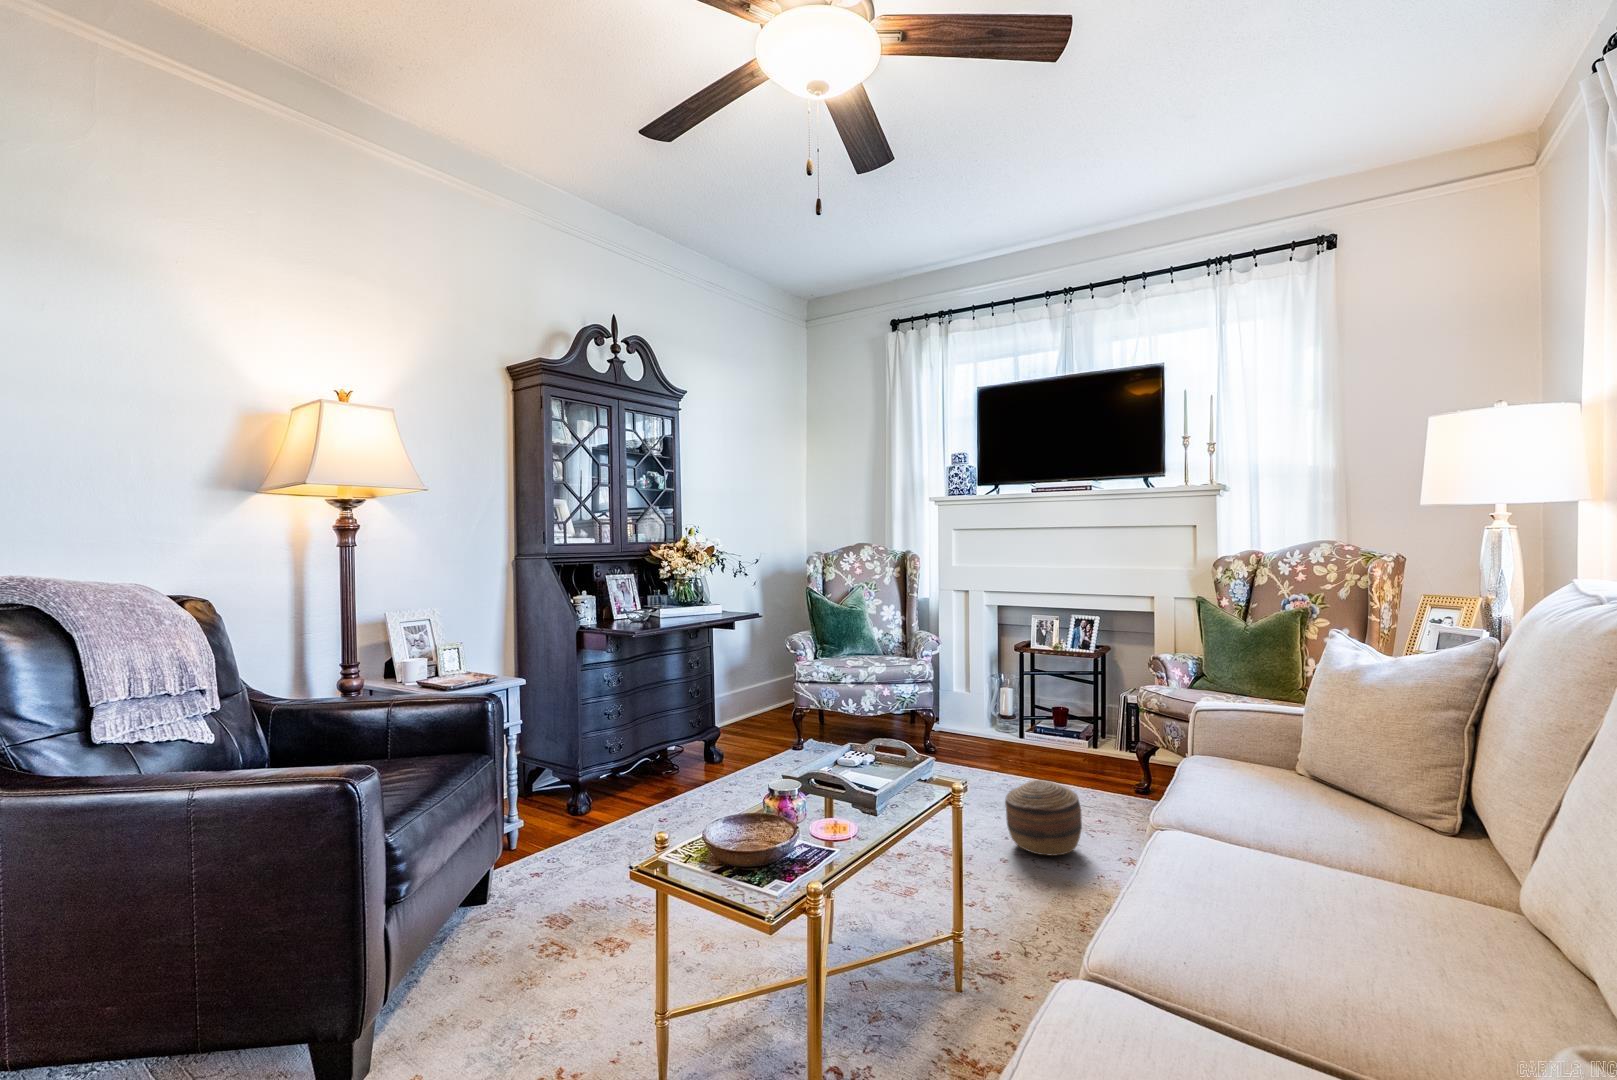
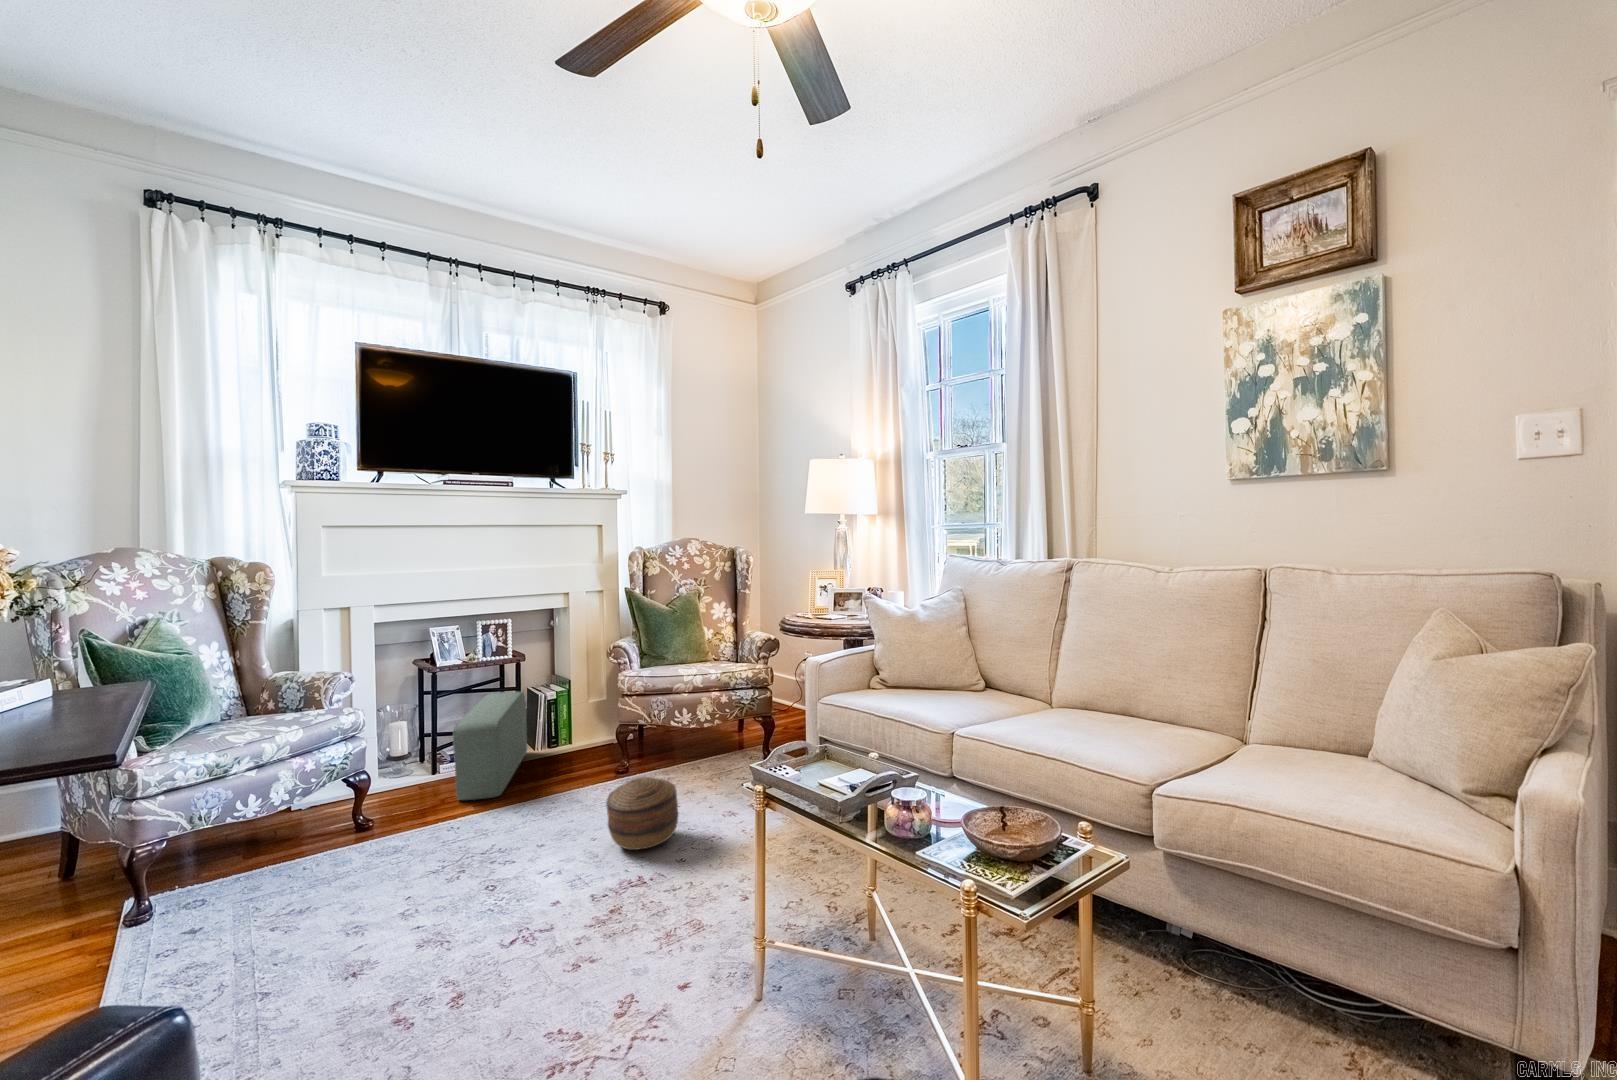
pouf: none [992,682,1104,770] -> present [453,692,527,800]

